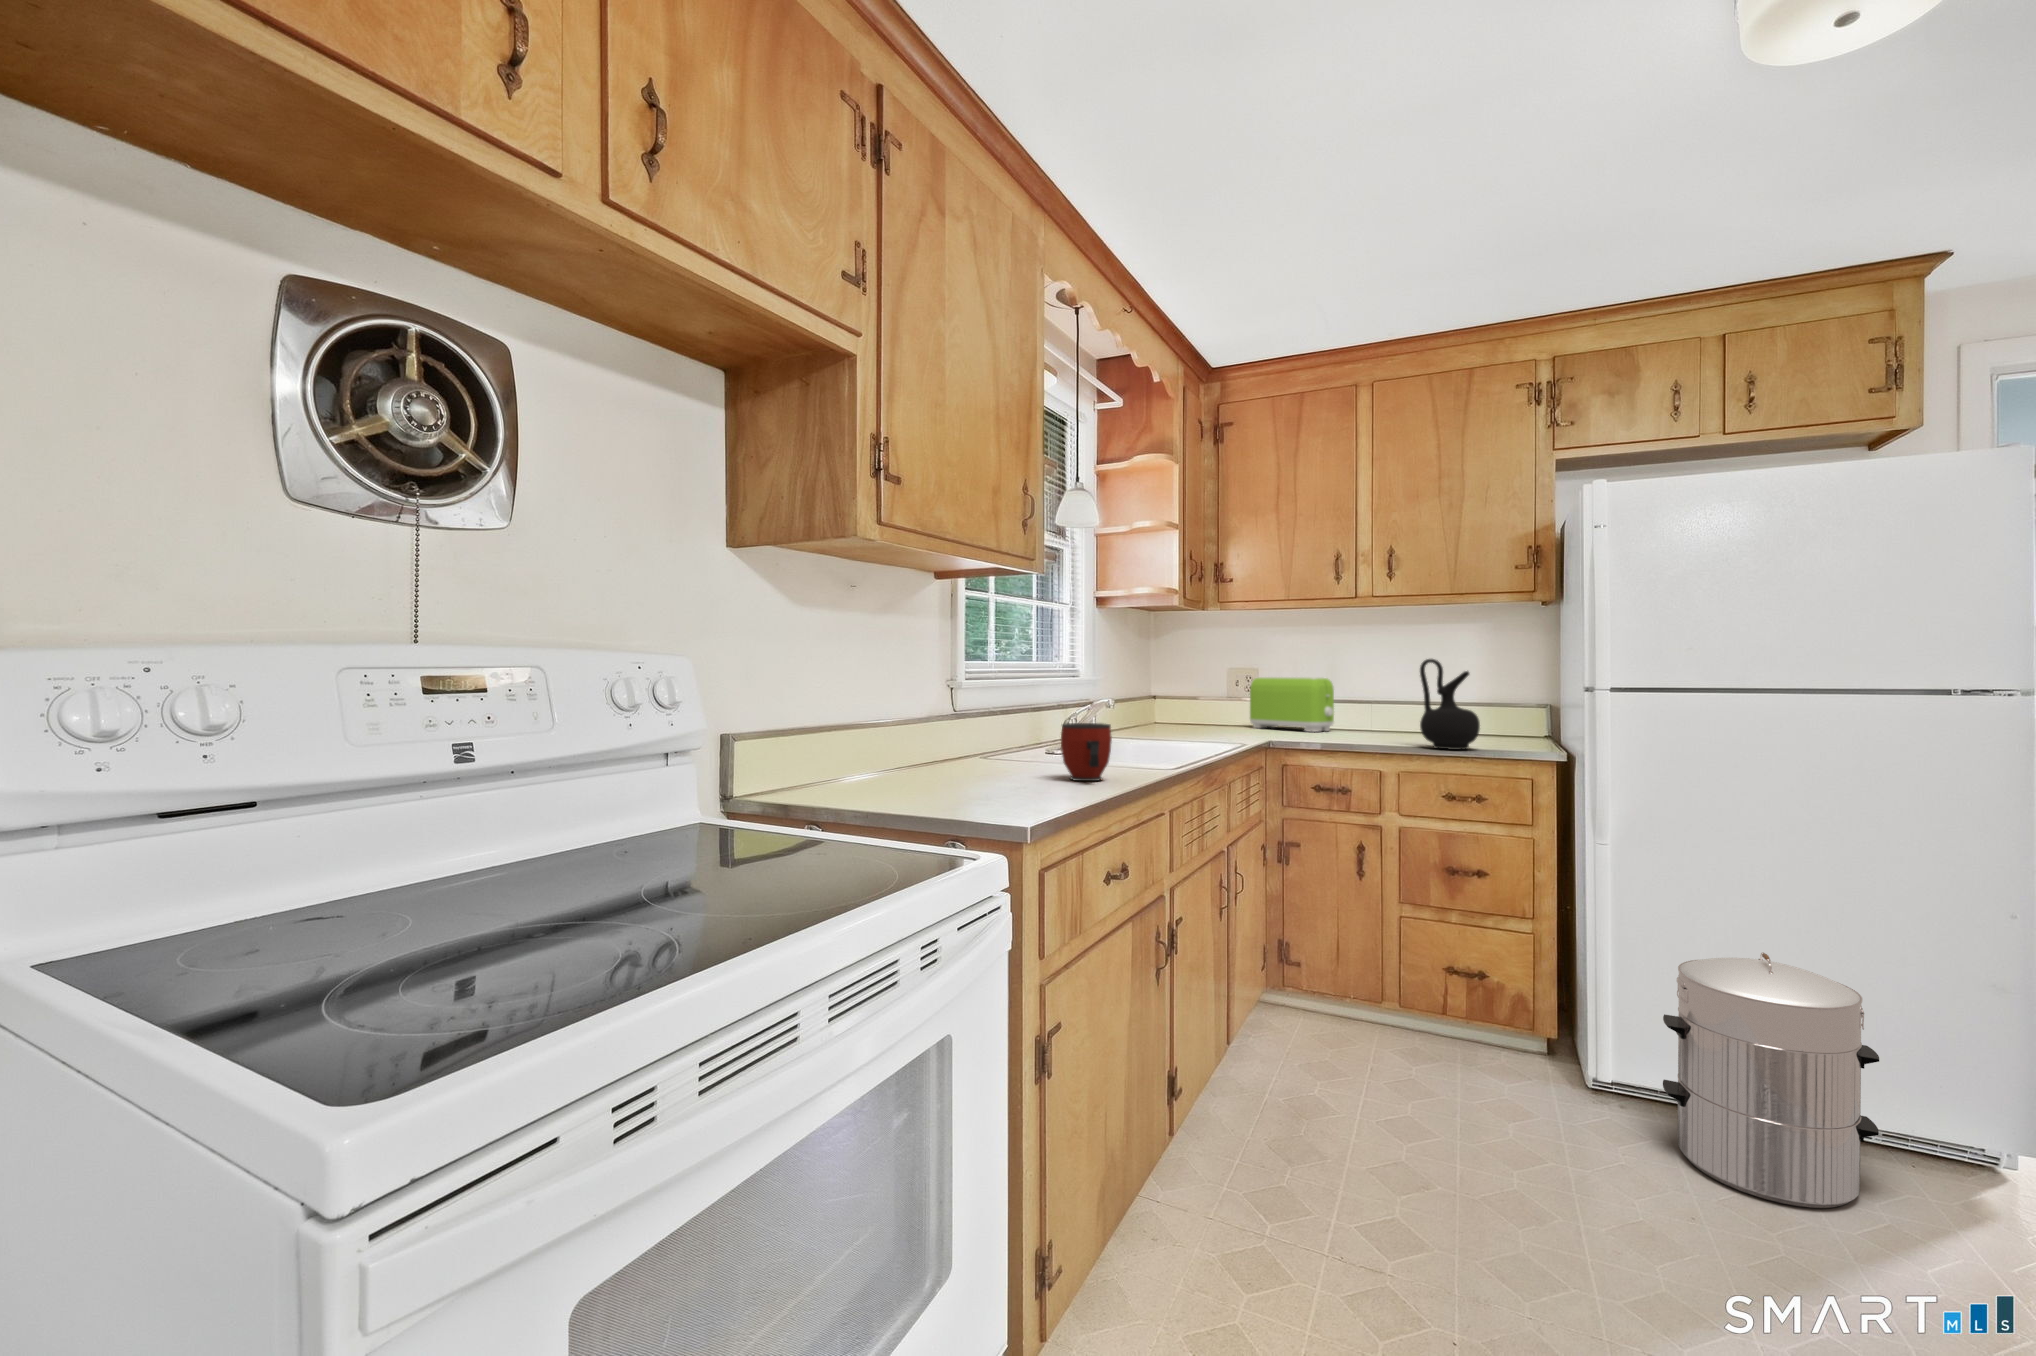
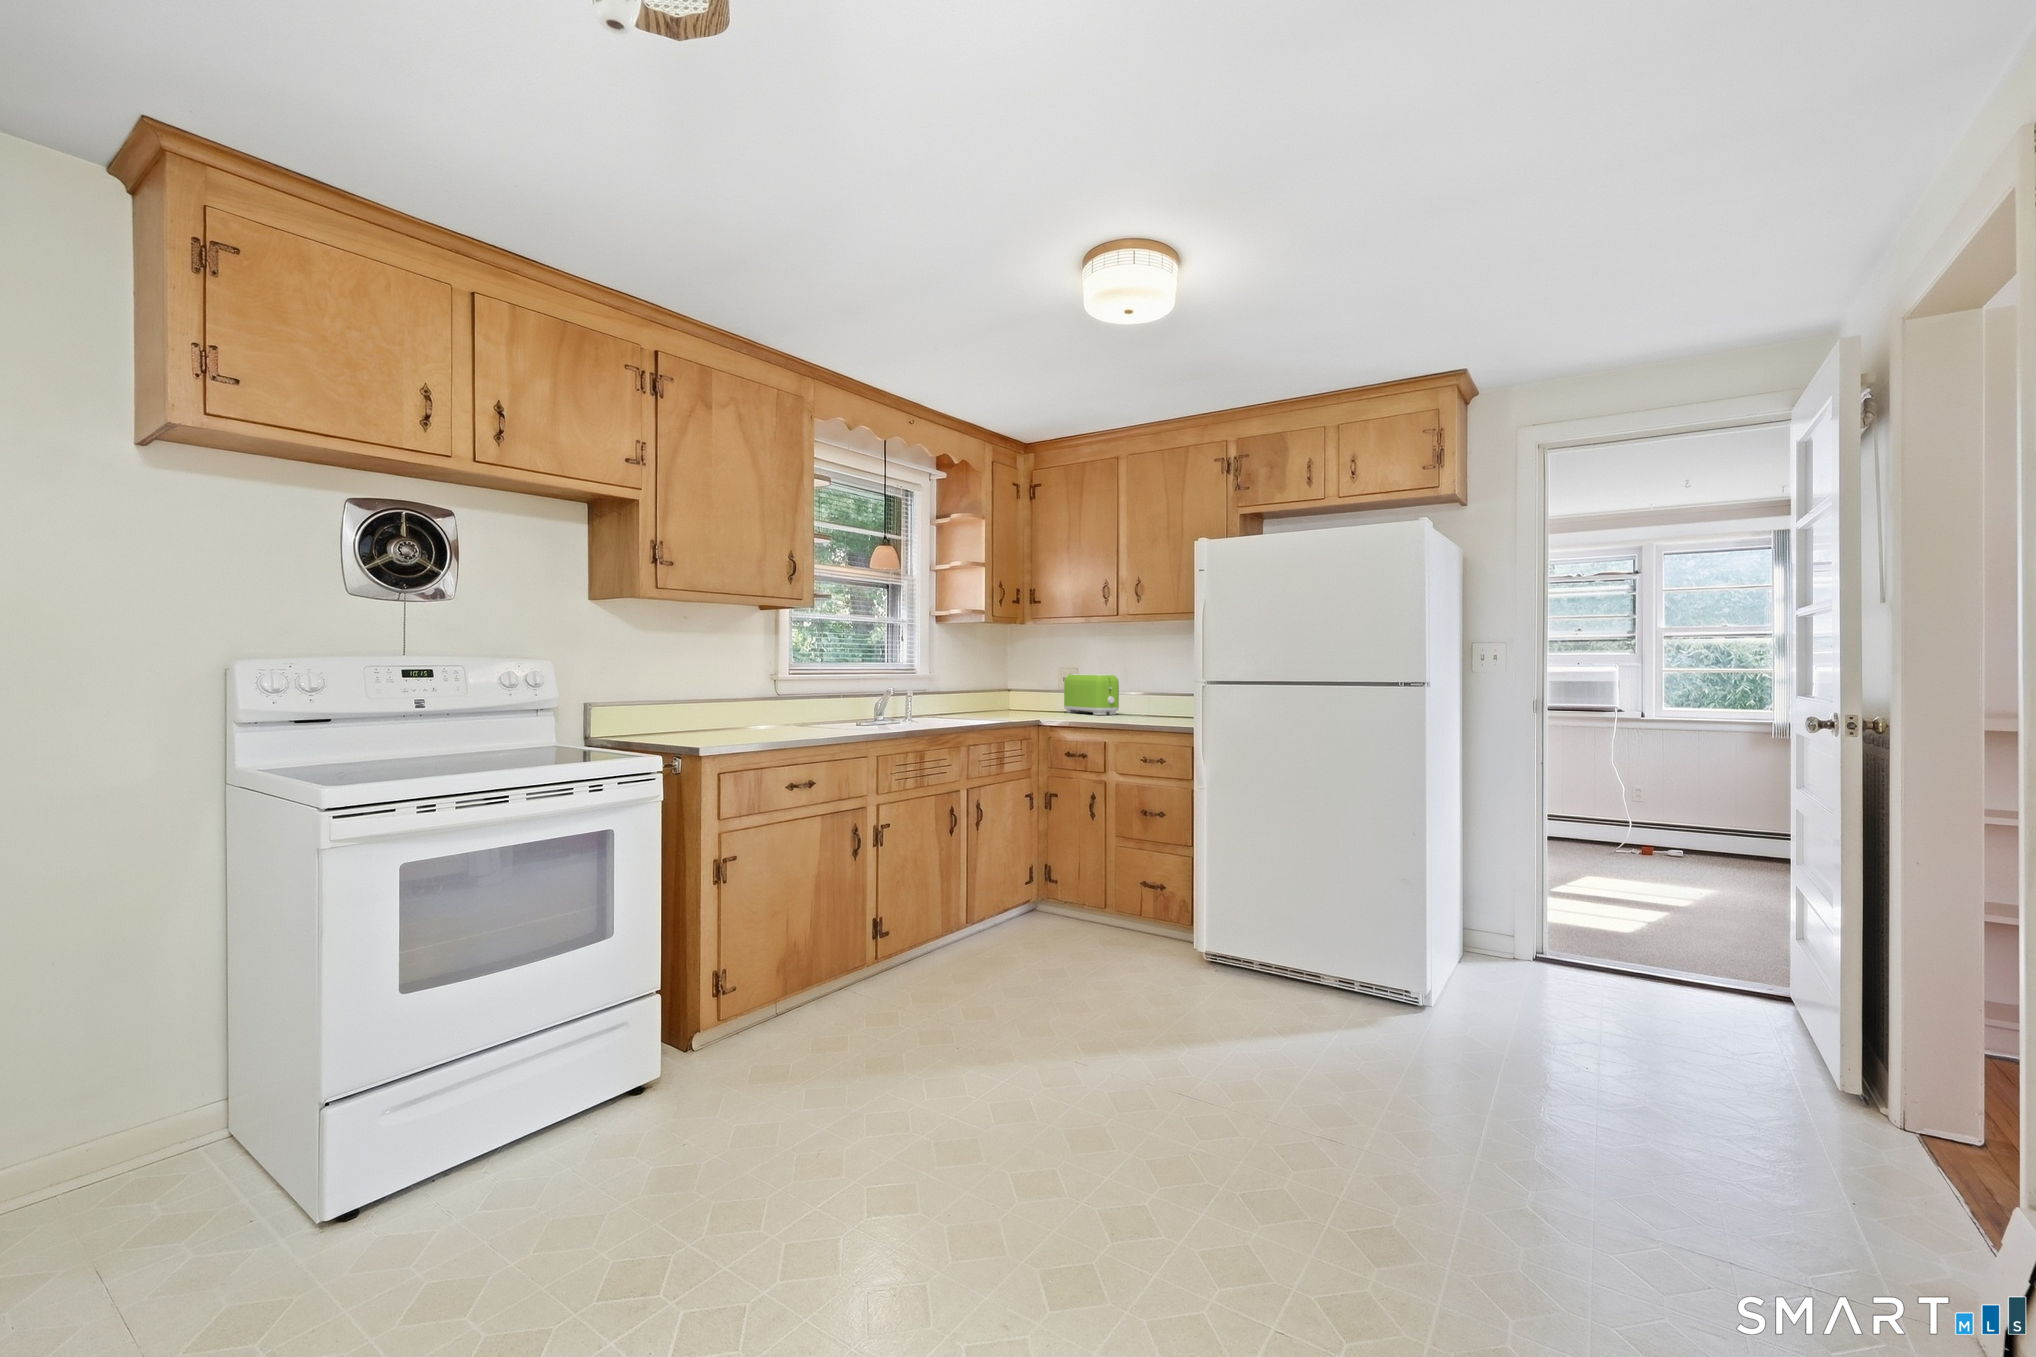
ceramic jug: present [1420,659,1480,750] -> none [1125,661,1163,725]
mug: present [1061,723,1112,781] -> none [800,701,831,735]
waste bin: present [1663,952,1879,1208] -> none [1200,854,1310,1010]

